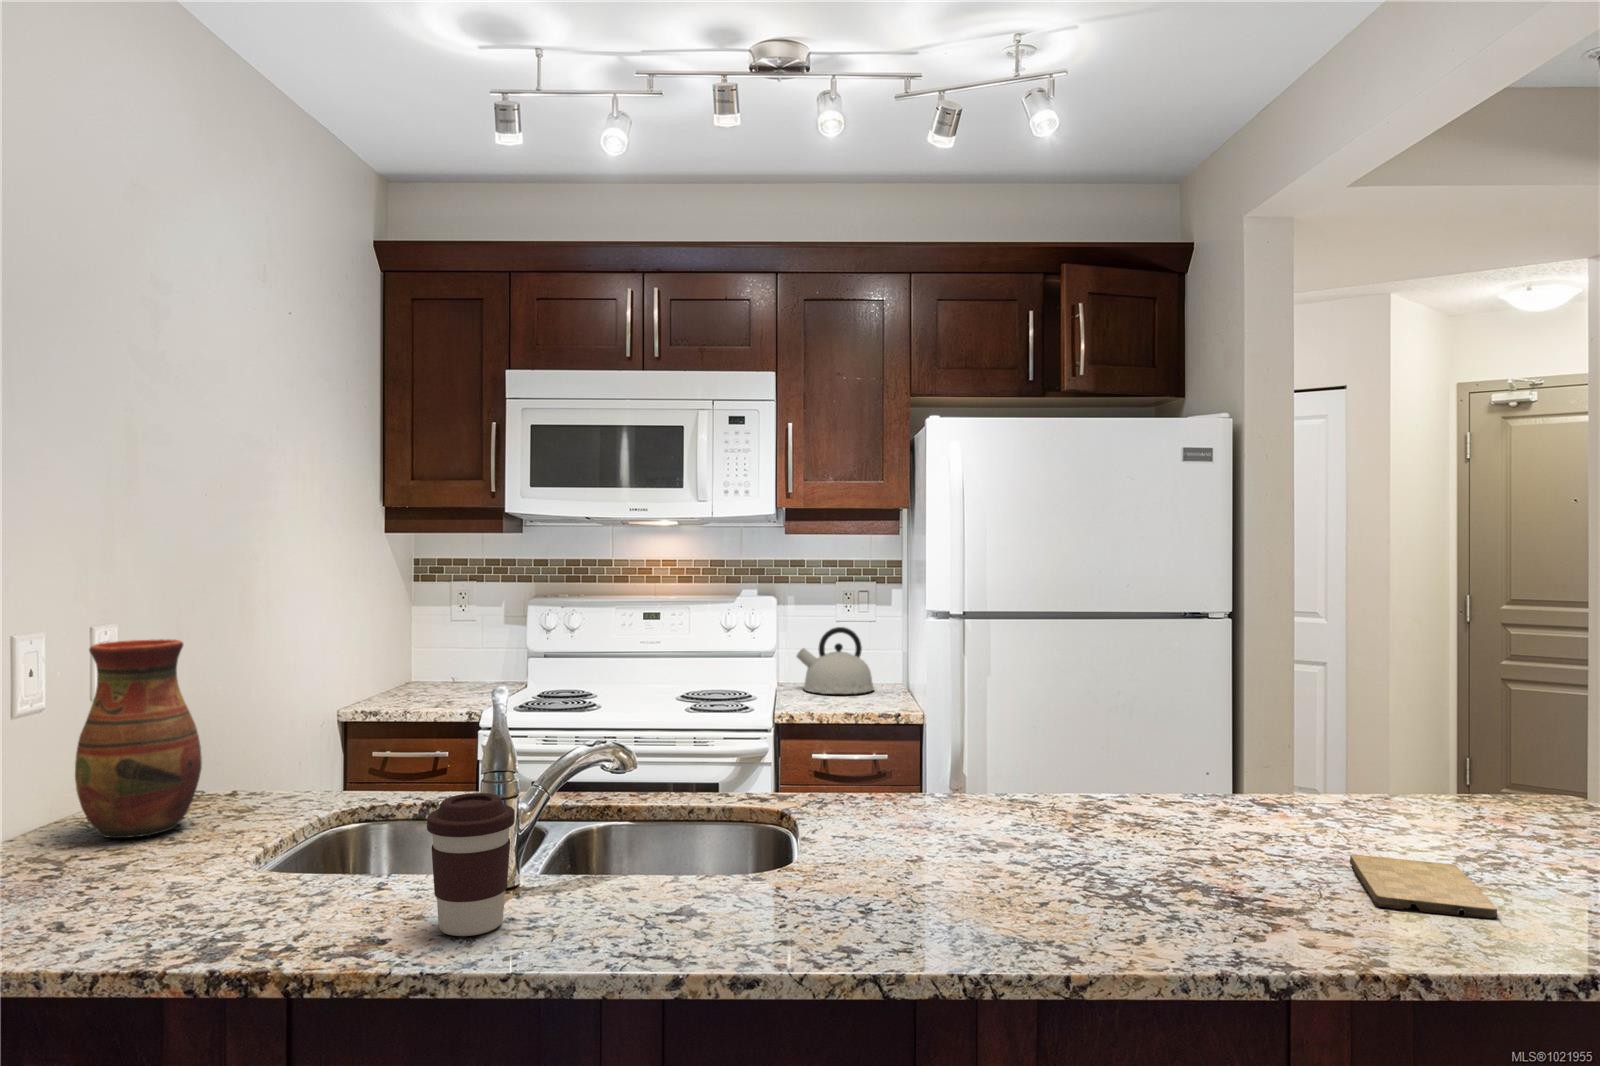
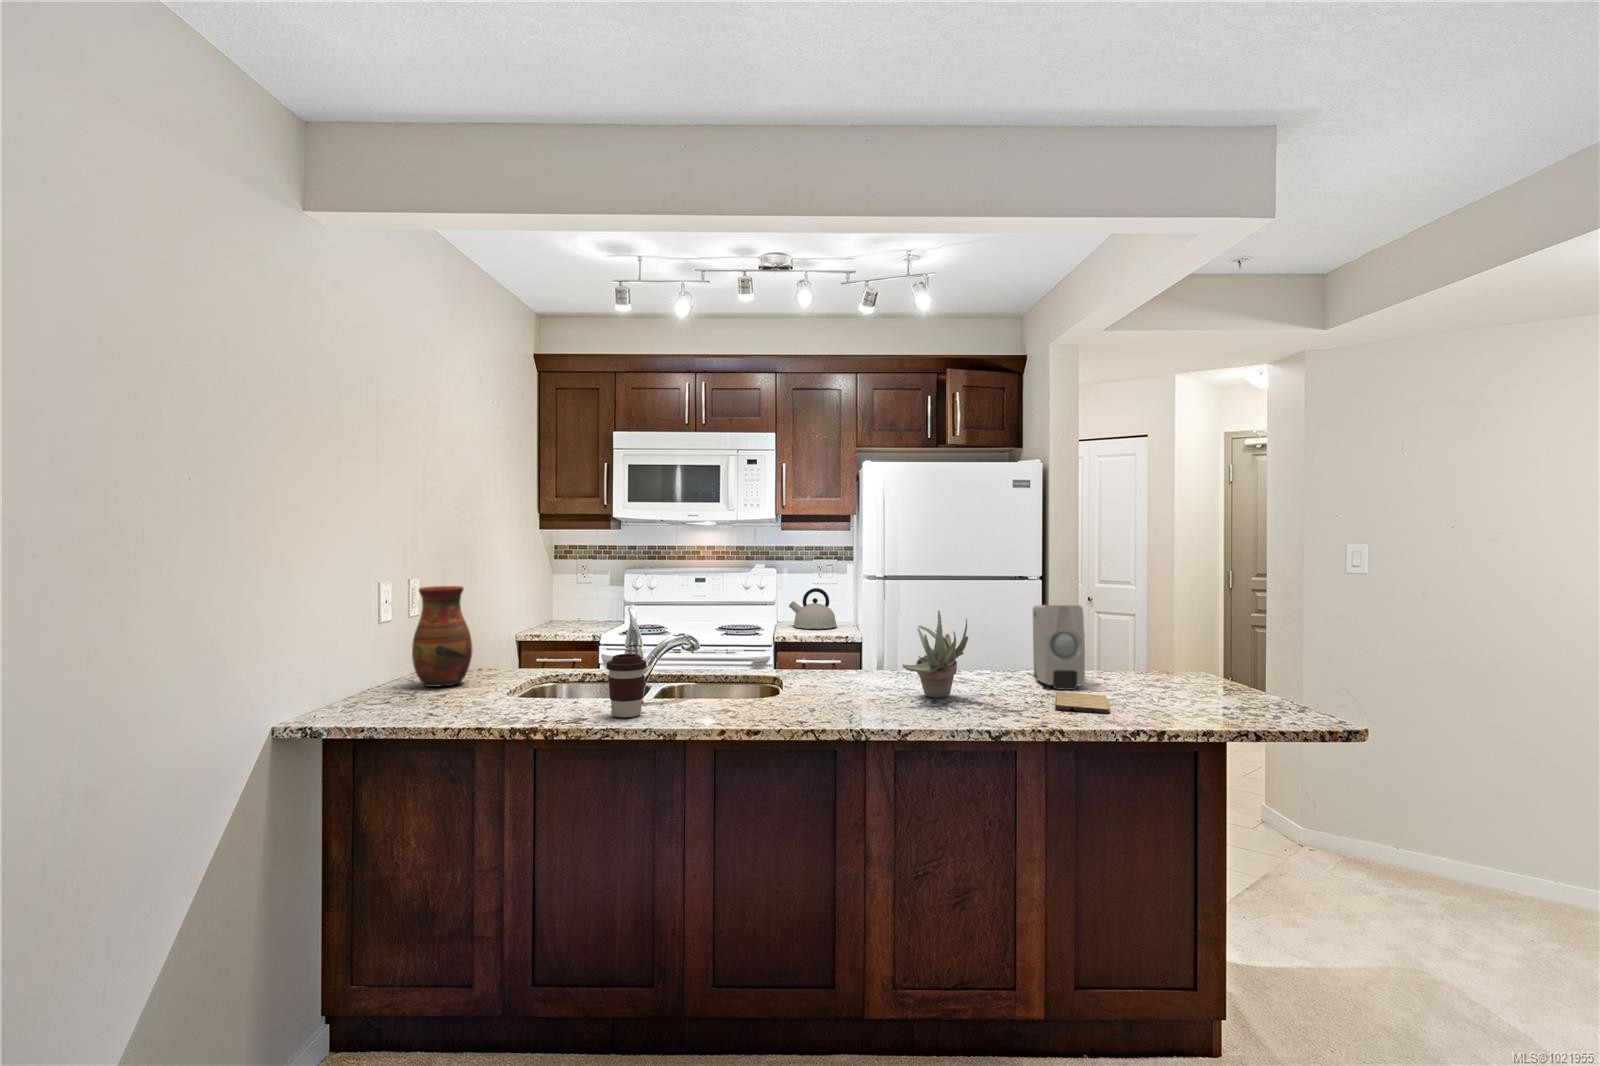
soap dispenser: none [1269,673,1391,843] -> present [1033,605,1085,690]
succulent plant: none [1051,693,1180,869] -> present [903,610,968,698]

